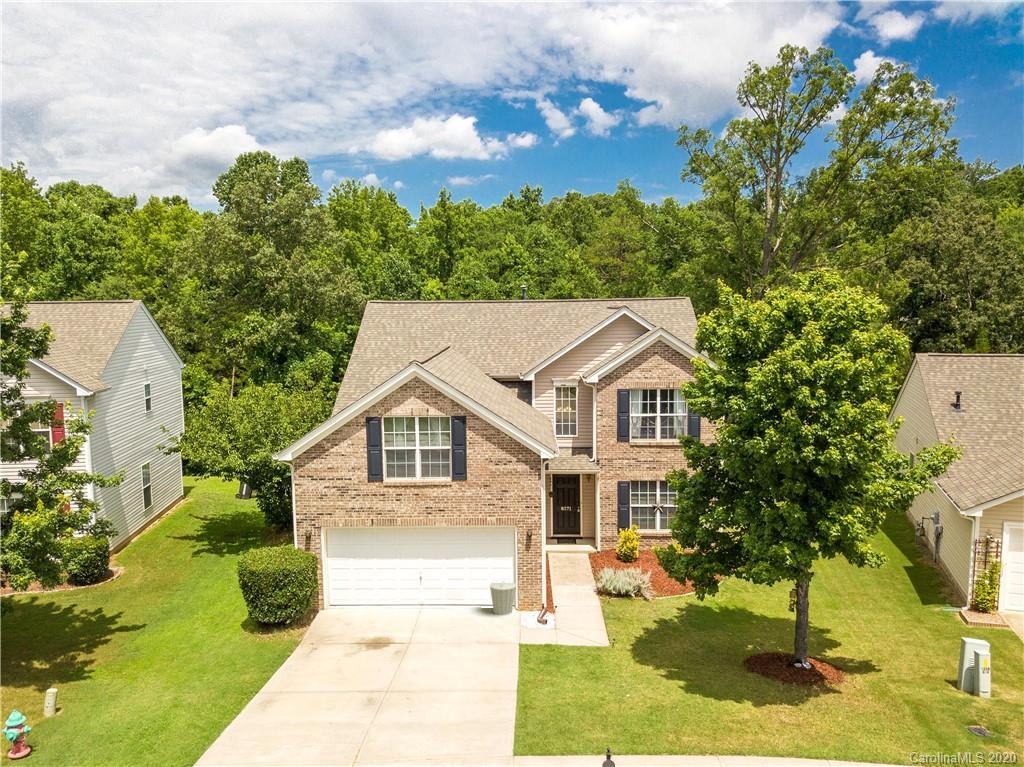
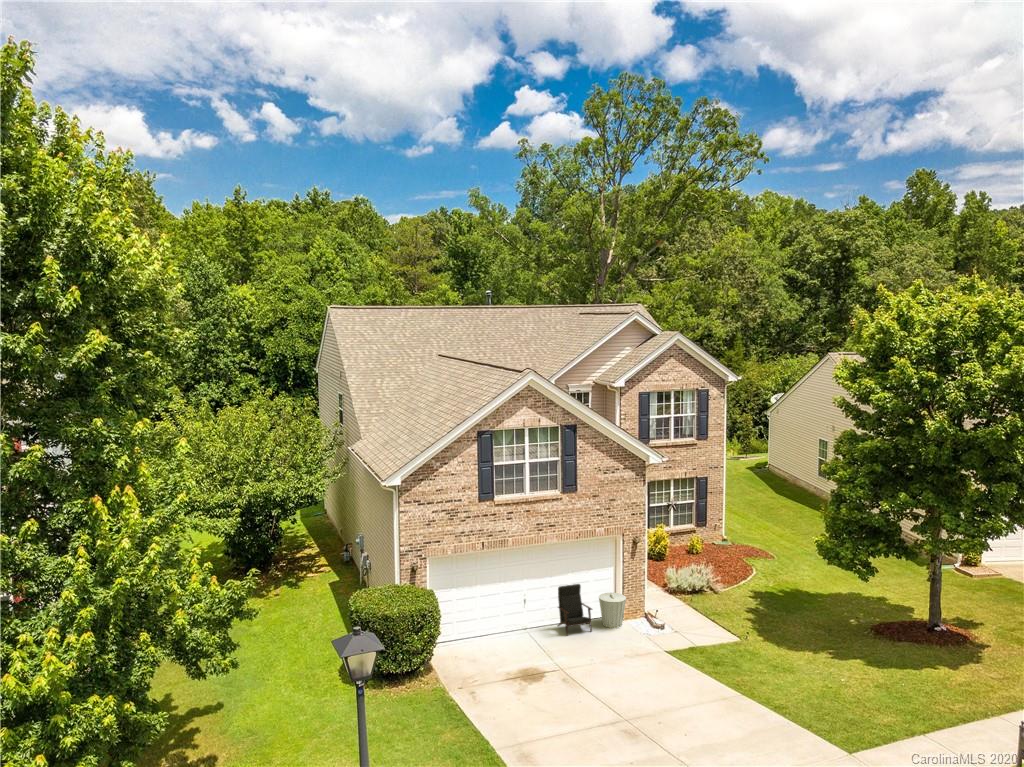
lounge chair: none [448,569,477,615] -> present [558,584,592,635]

